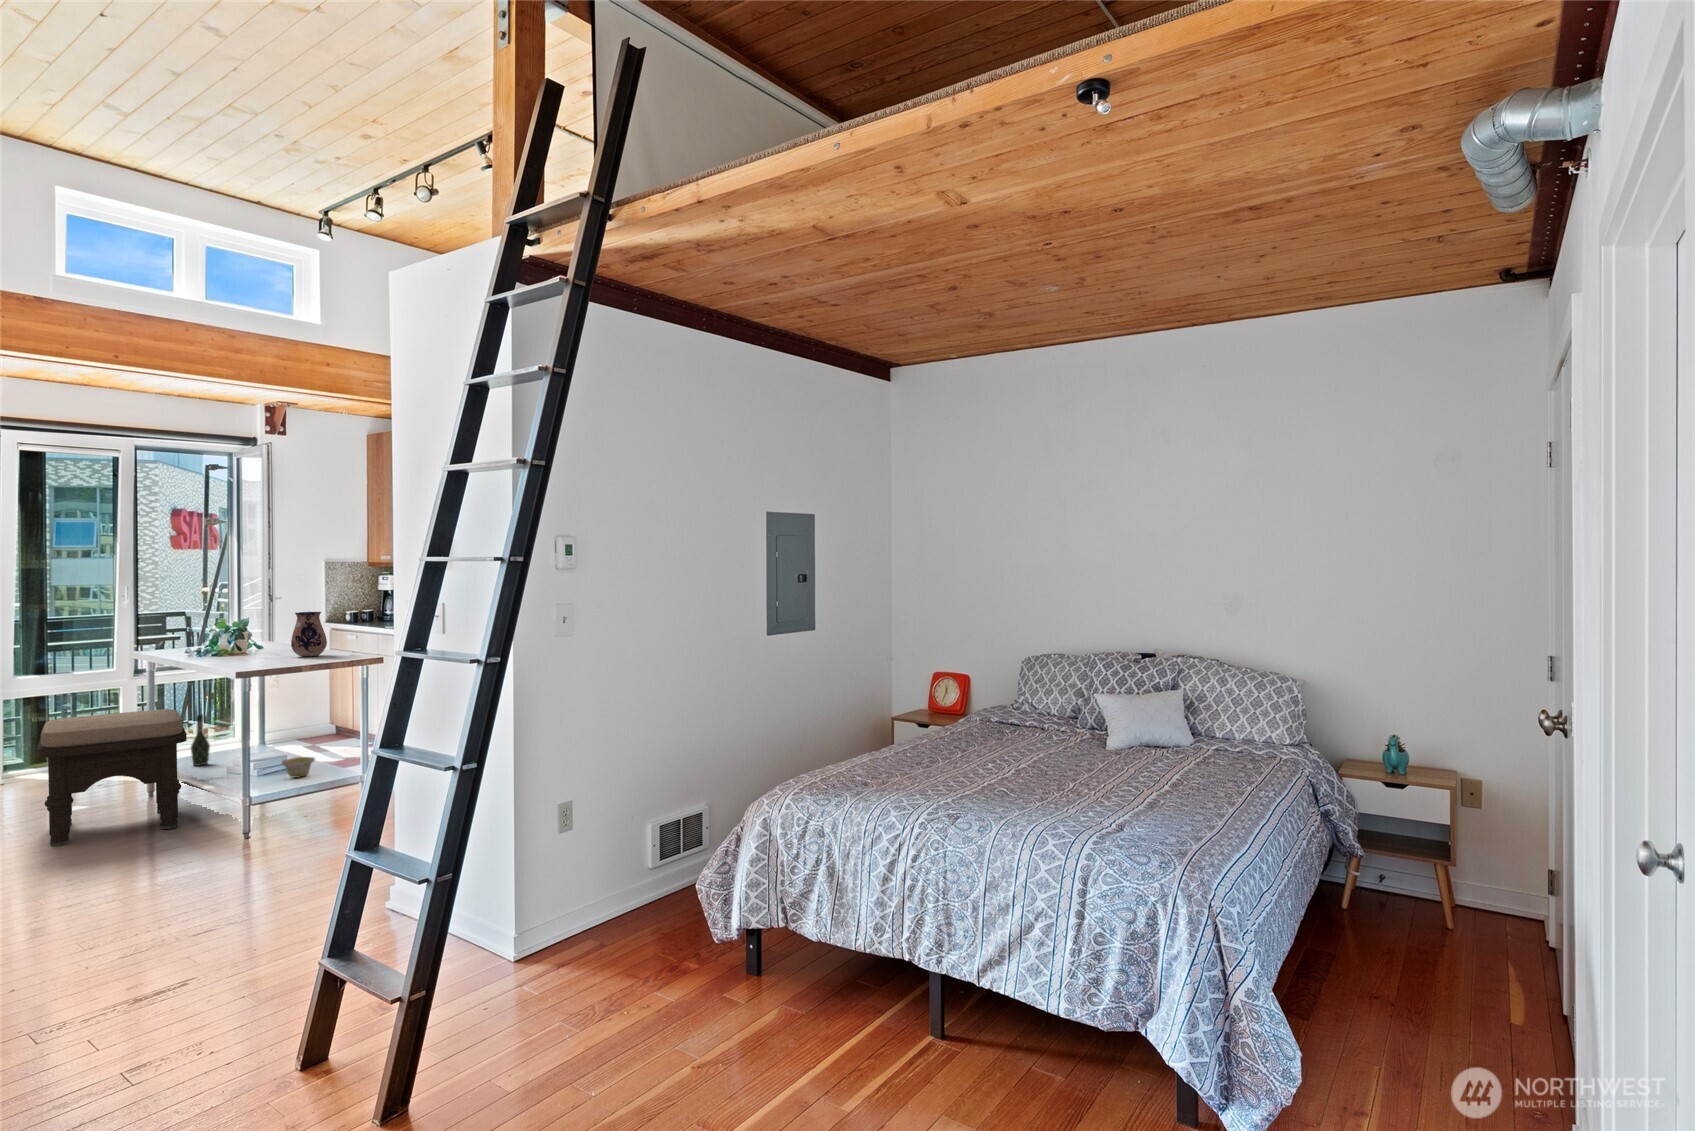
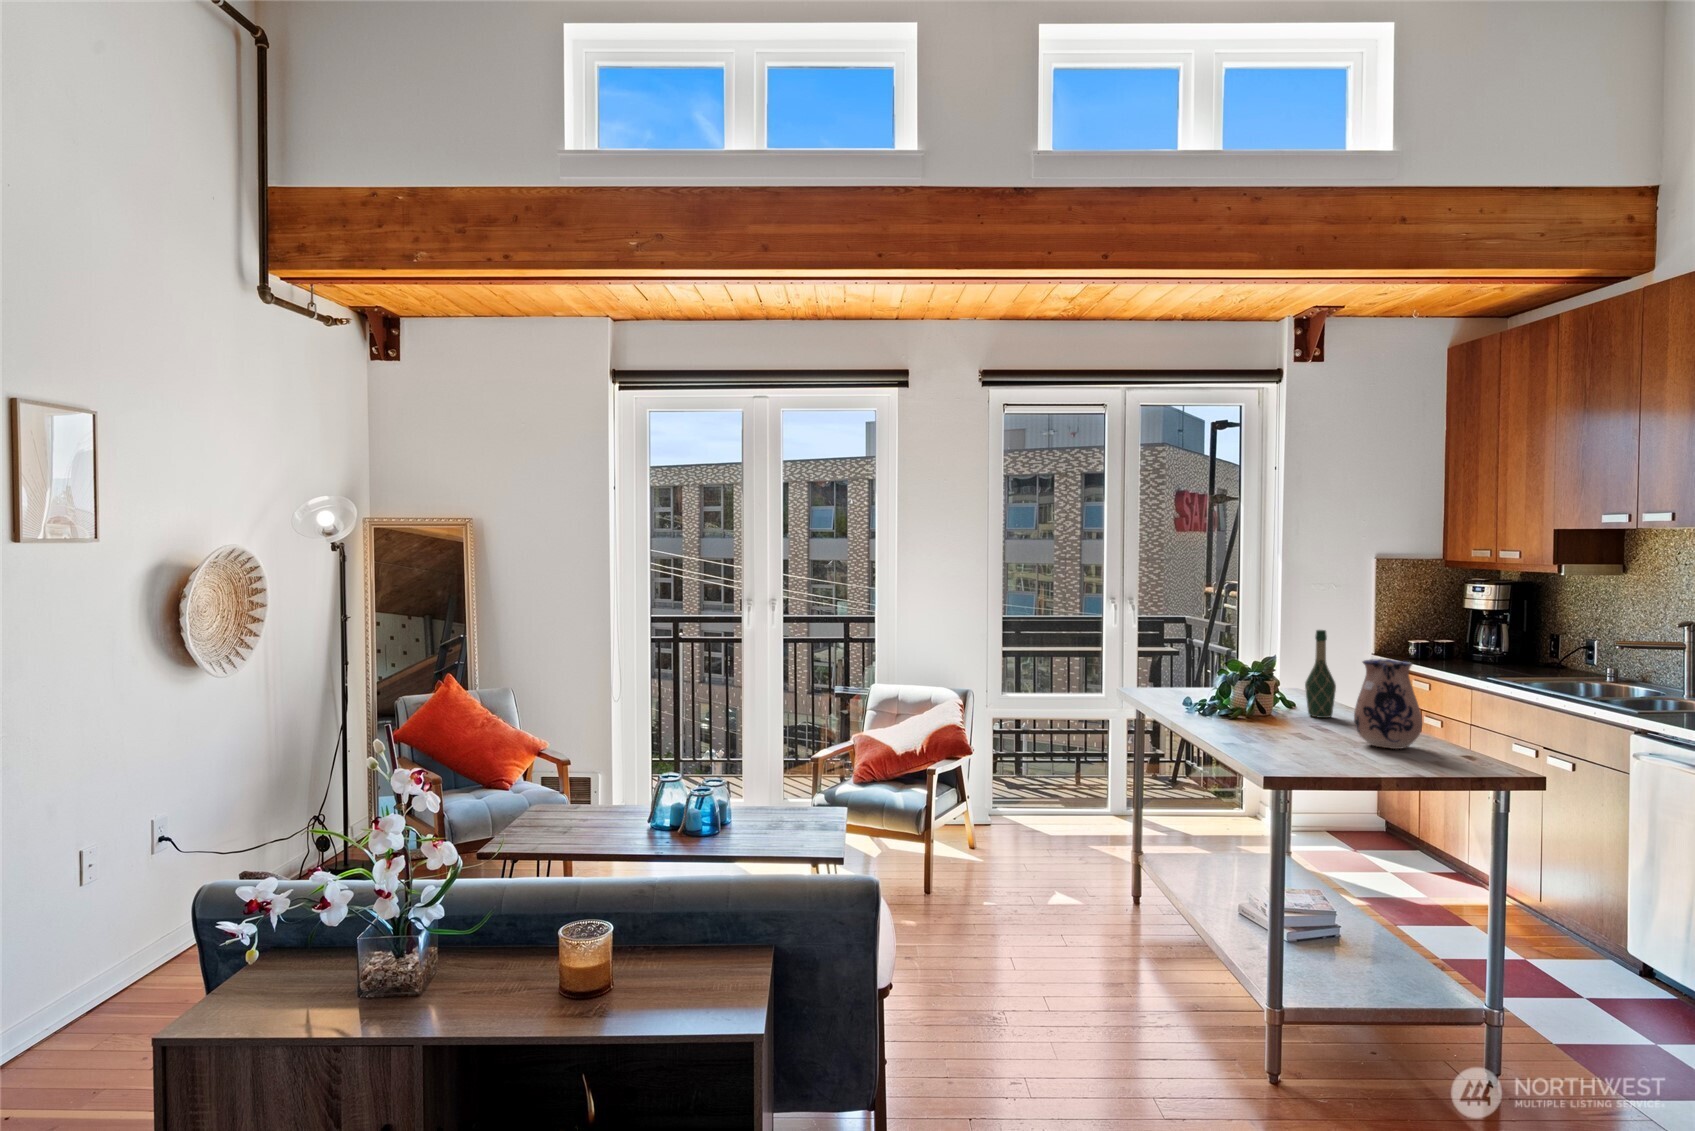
ottoman: present [37,709,187,846] -> none [988,778,1179,1006]
wine bottle: present [191,714,210,766] -> present [1305,630,1336,718]
bowl: present [282,757,315,778] -> none [1333,934,1396,983]

